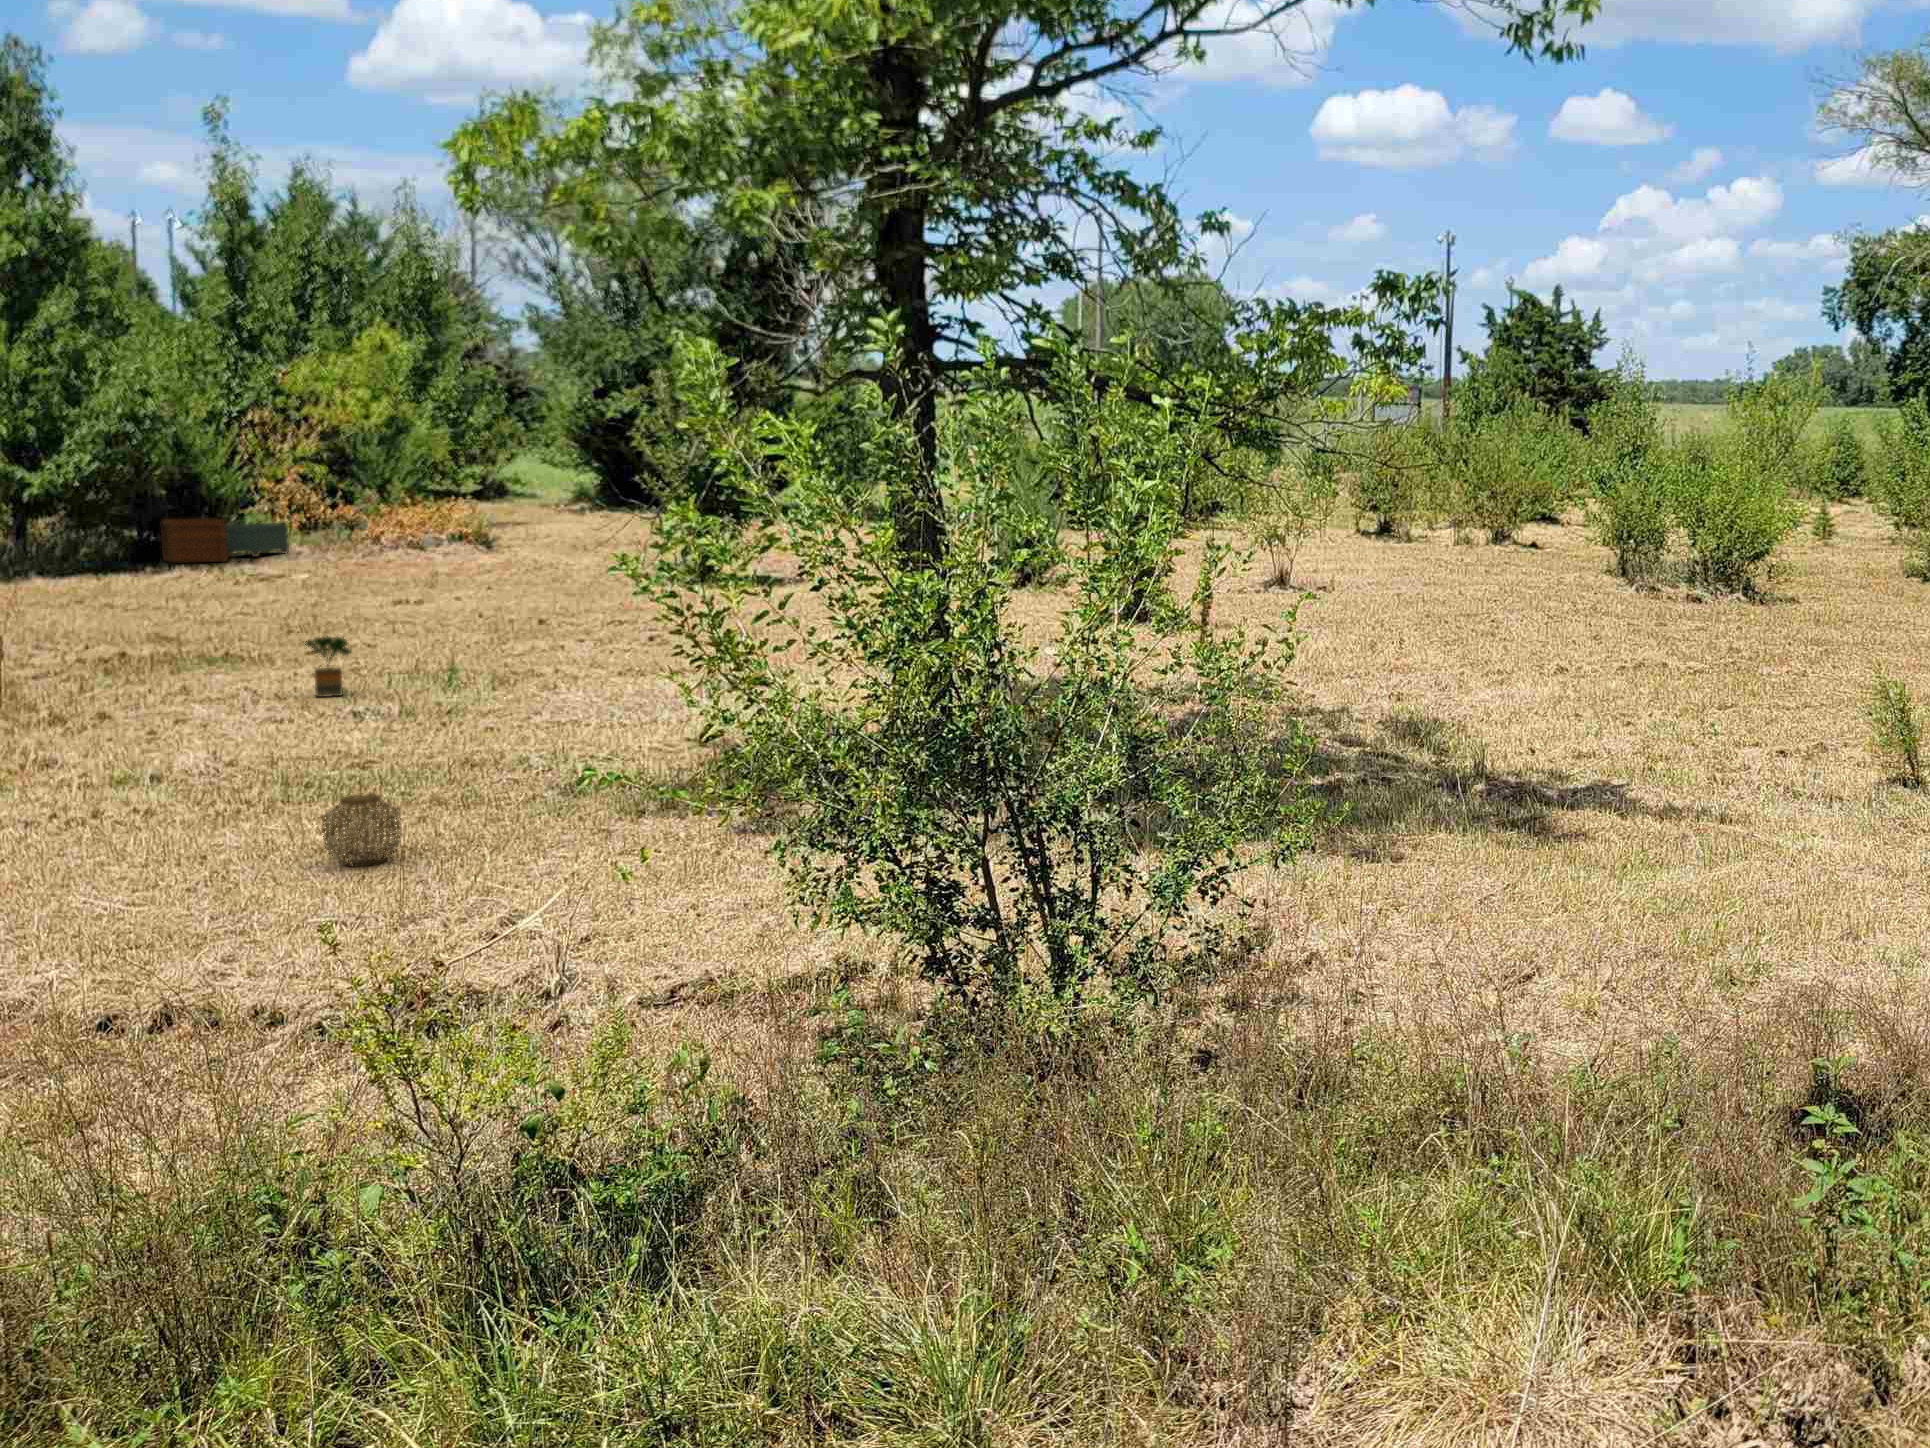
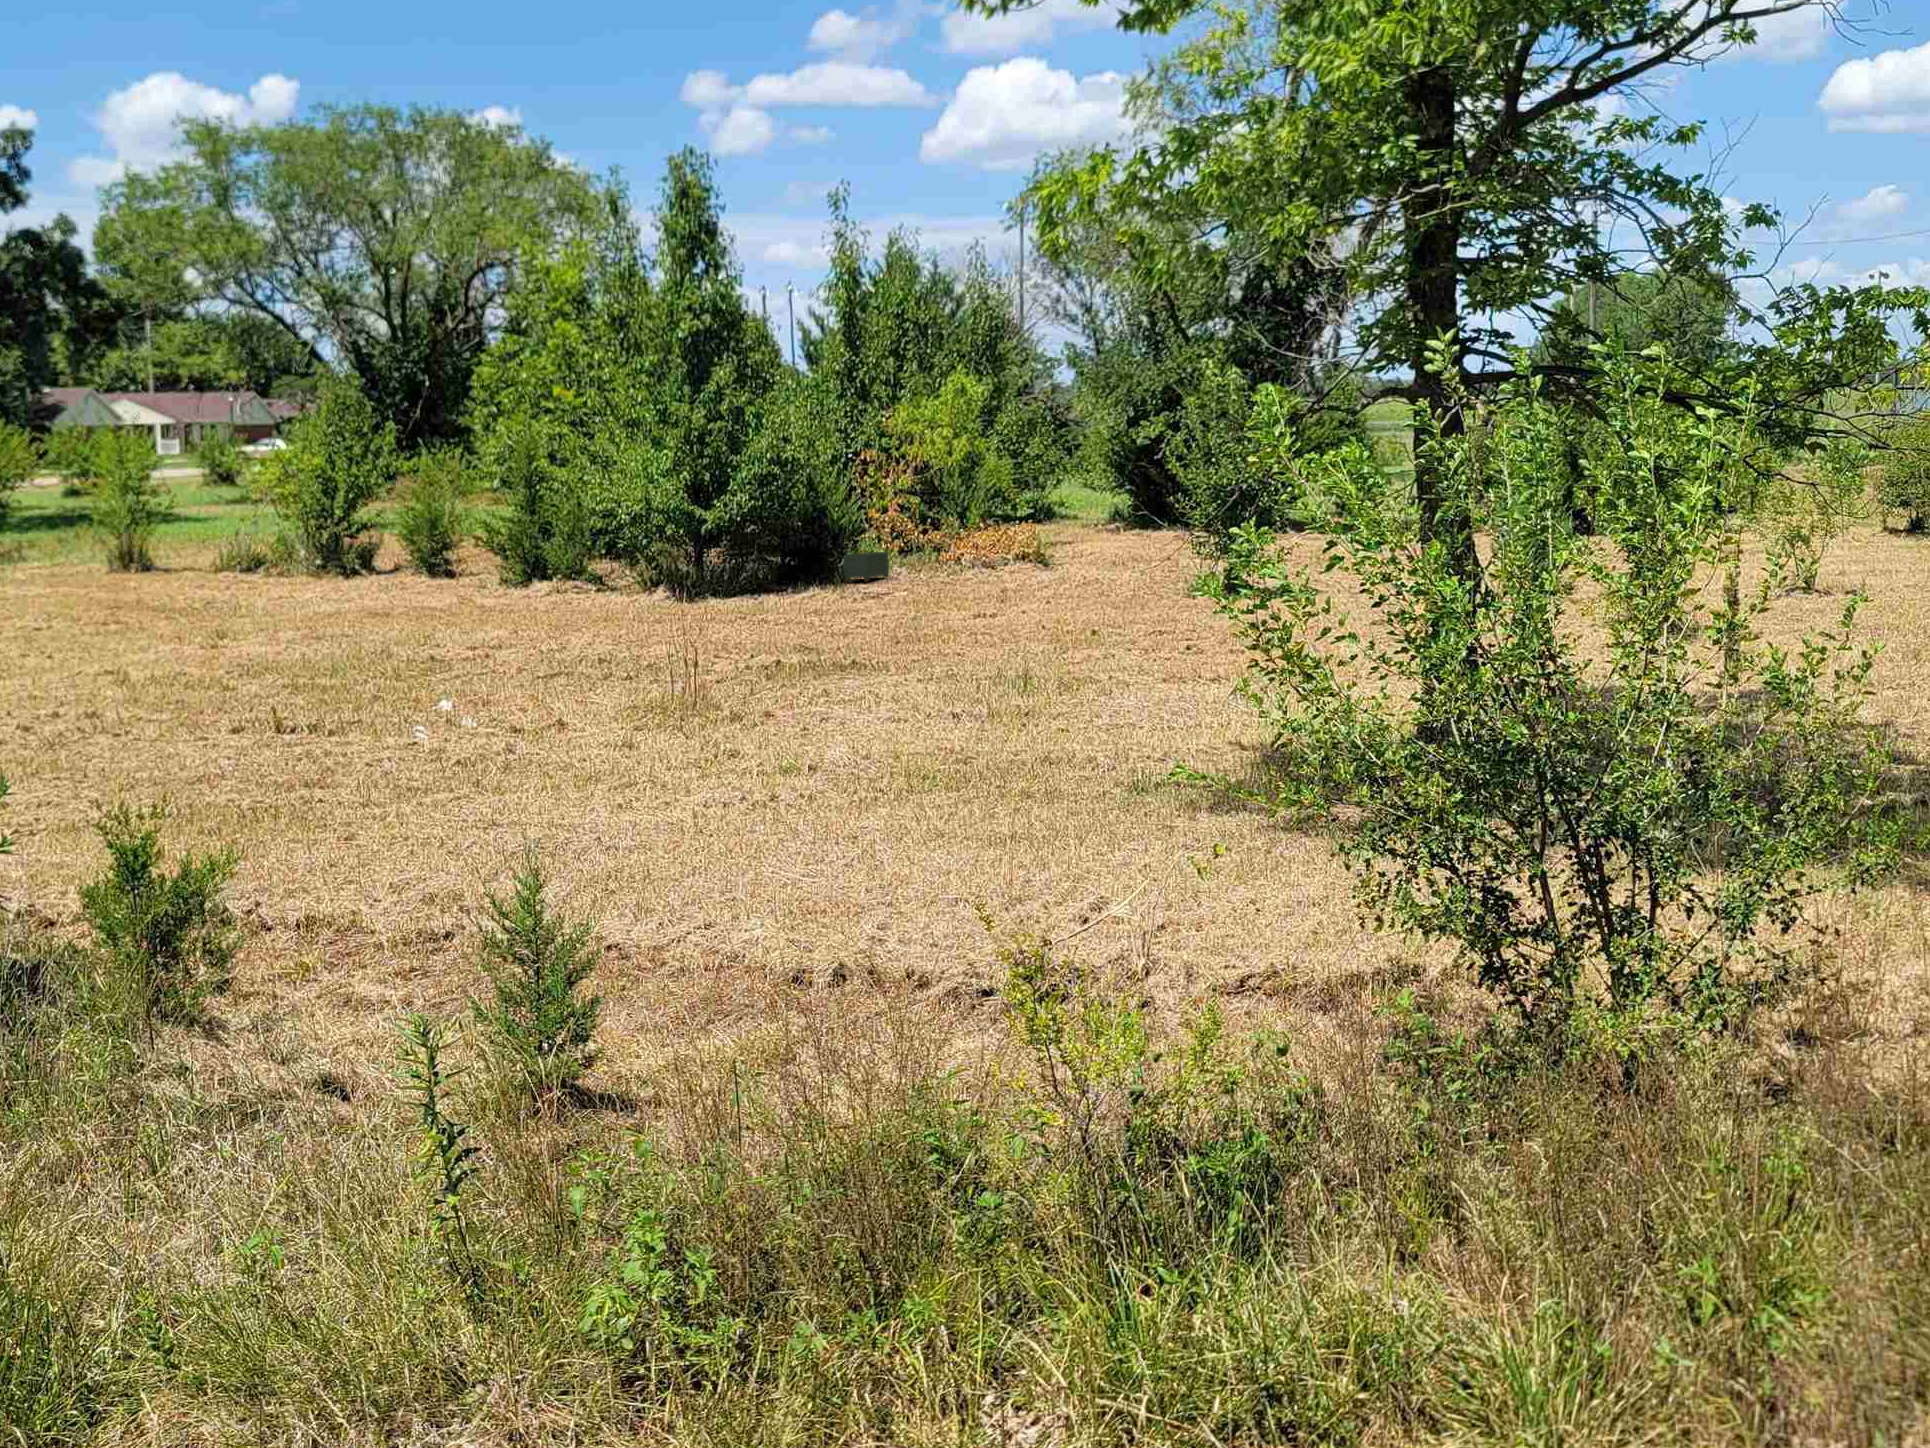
wooden crate: present [161,518,228,563] -> none [803,549,848,588]
potted tree: present [305,636,351,697] -> none [919,650,956,704]
woven basket: present [322,794,402,867] -> none [957,787,1012,848]

